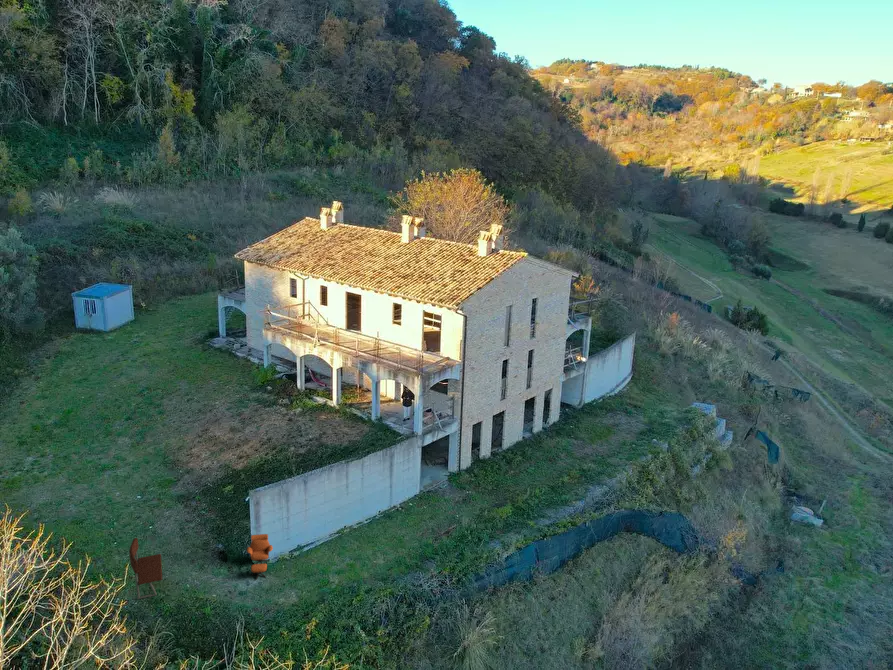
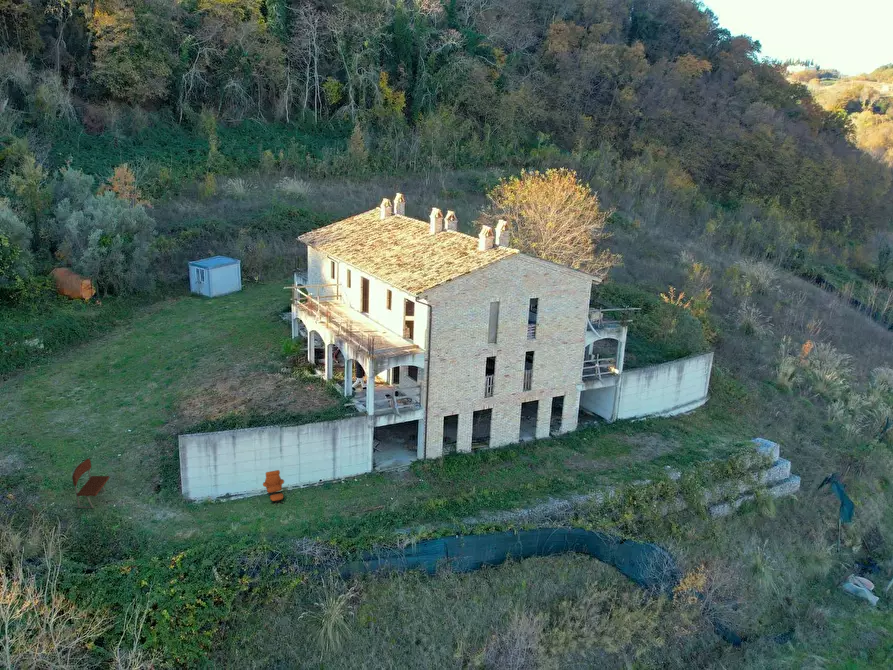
lounge chair: present [247,534,273,579] -> present [263,470,284,506]

